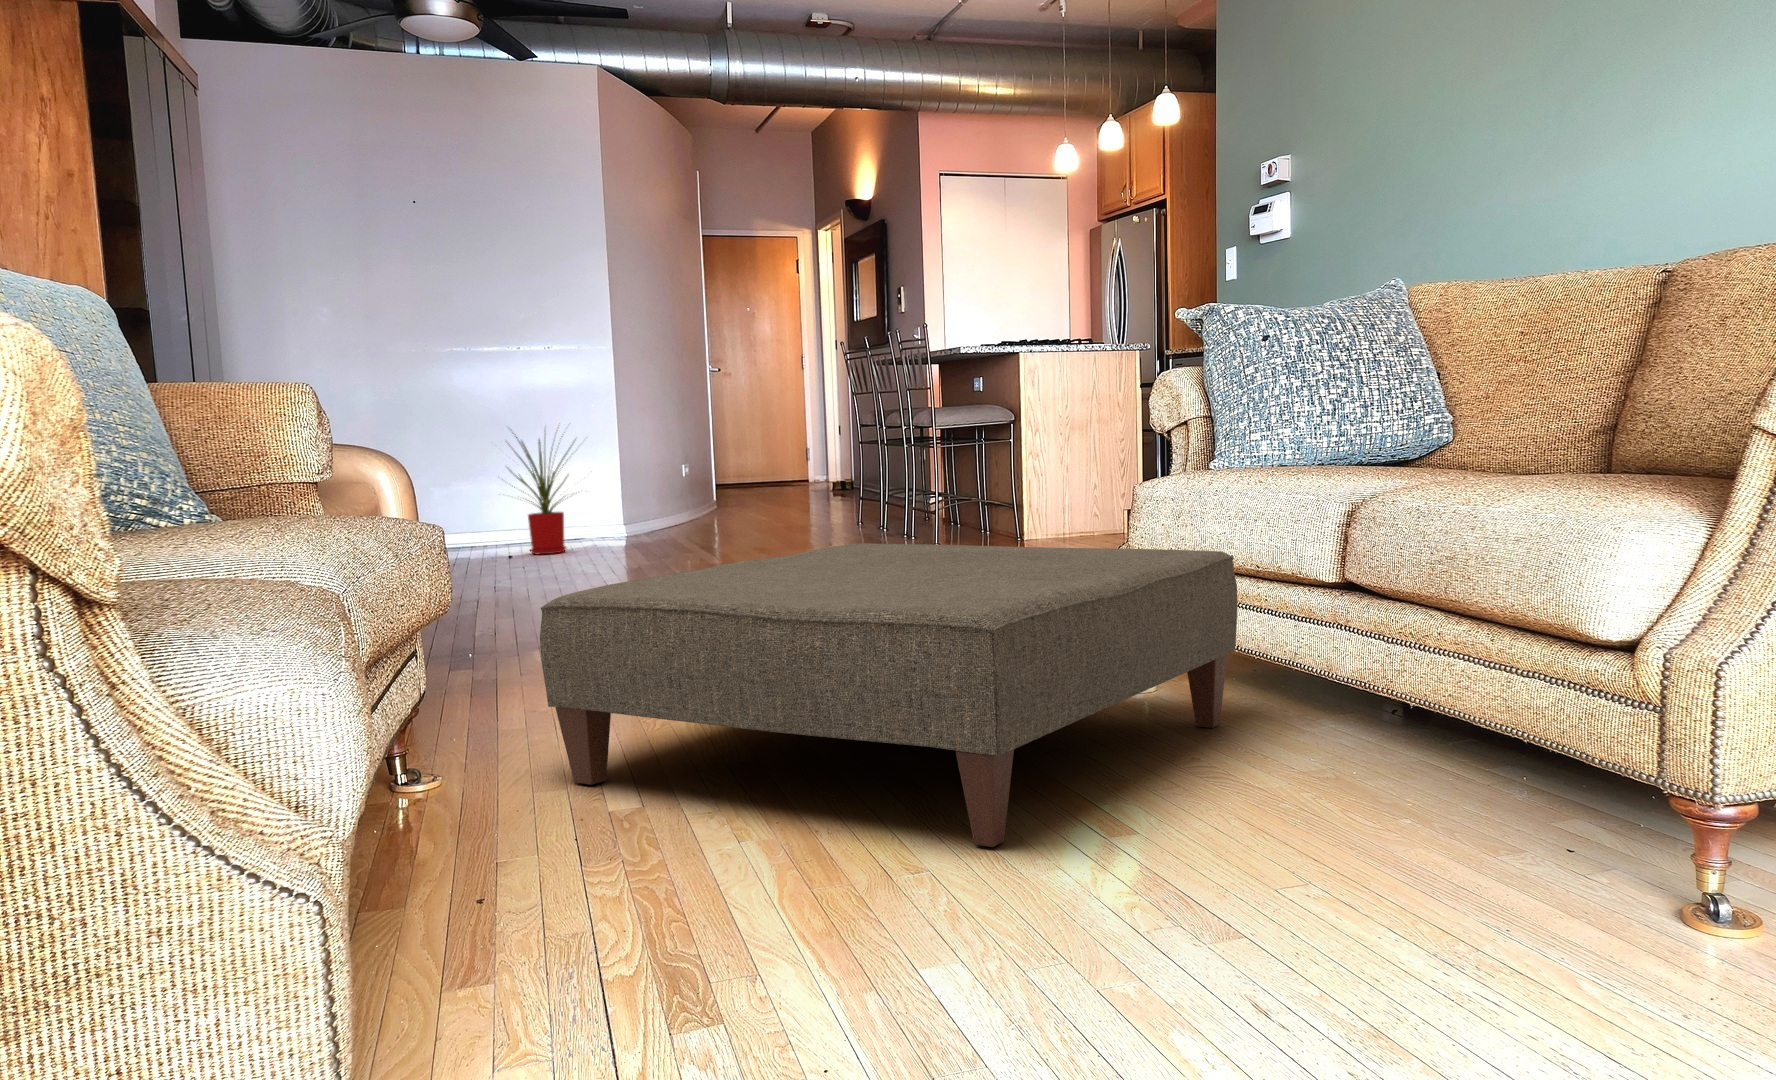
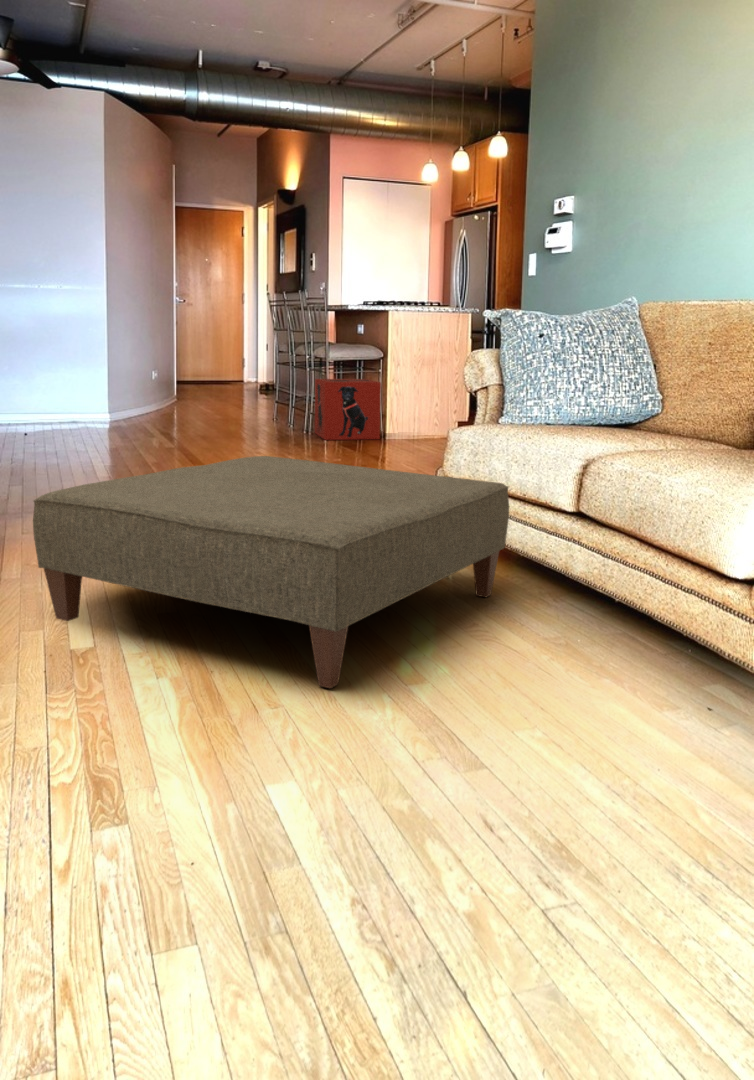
house plant: present [506,427,573,554] -> none [29,337,100,426]
storage box: none [913,455,1018,548] -> present [315,379,381,440]

